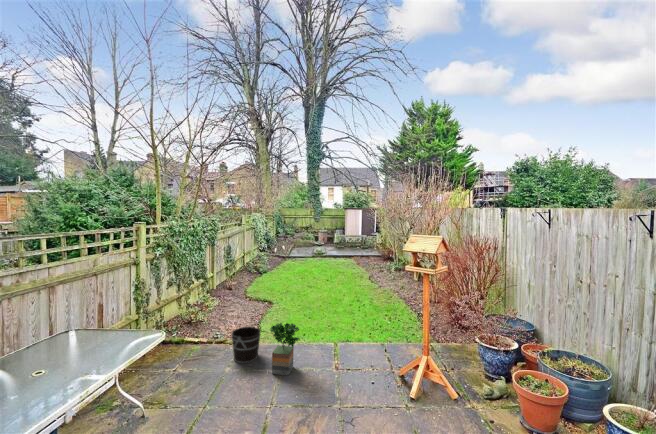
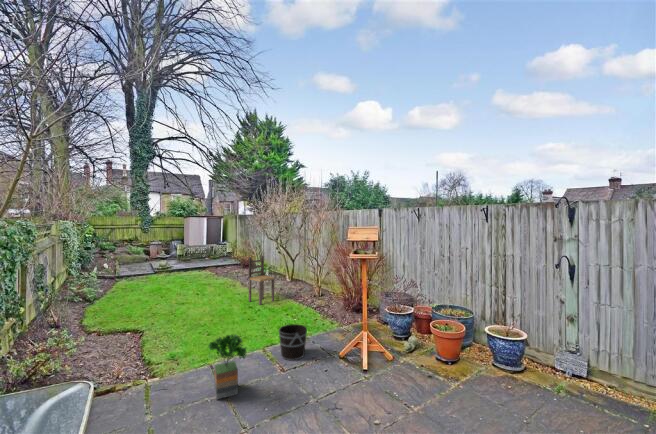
chair: none [363,253,387,302] -> present [249,256,274,305]
bucket: present [232,327,260,363] -> present [279,324,307,360]

